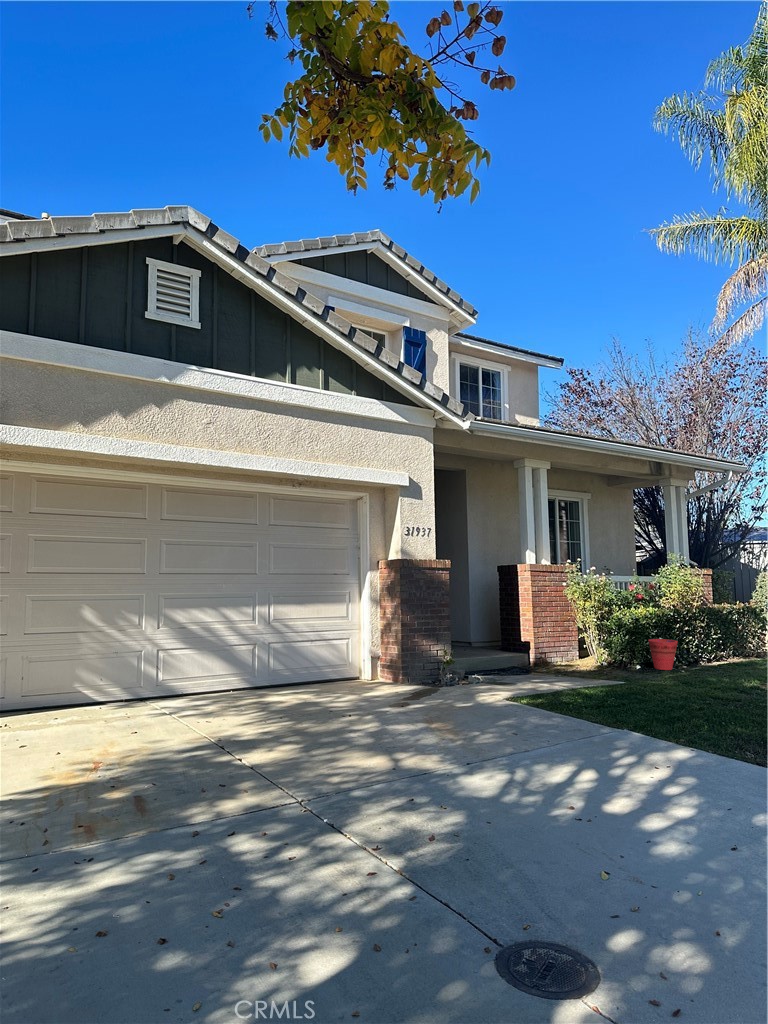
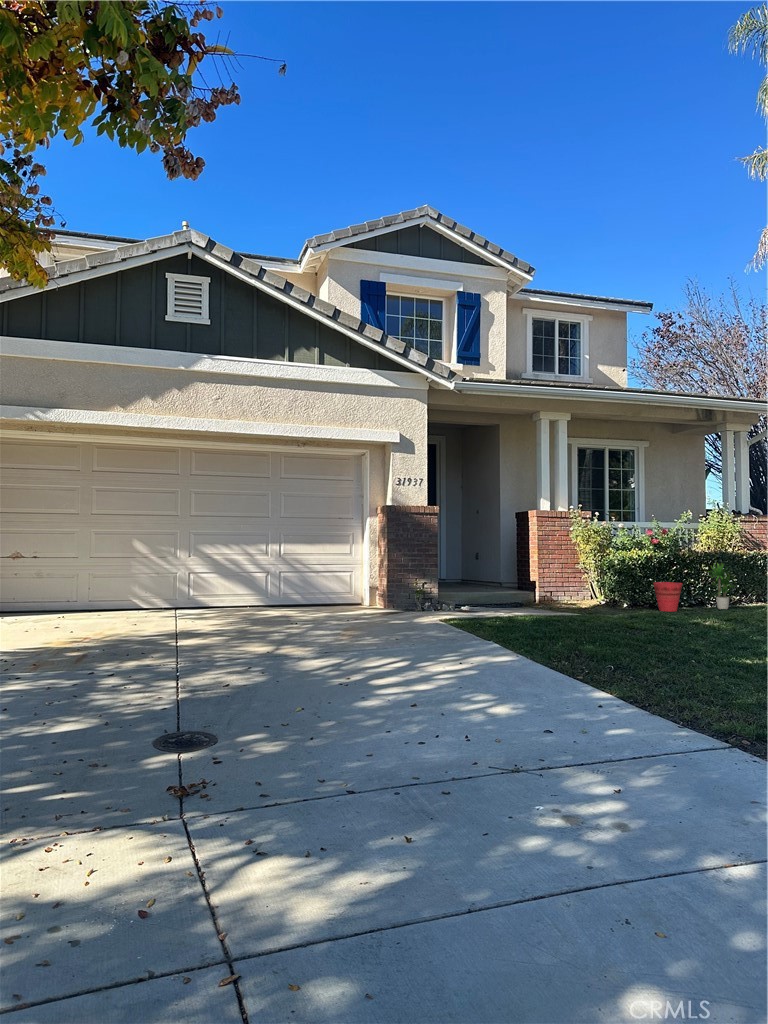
potted plant: none [684,617,715,665] -> present [712,564,730,609]

